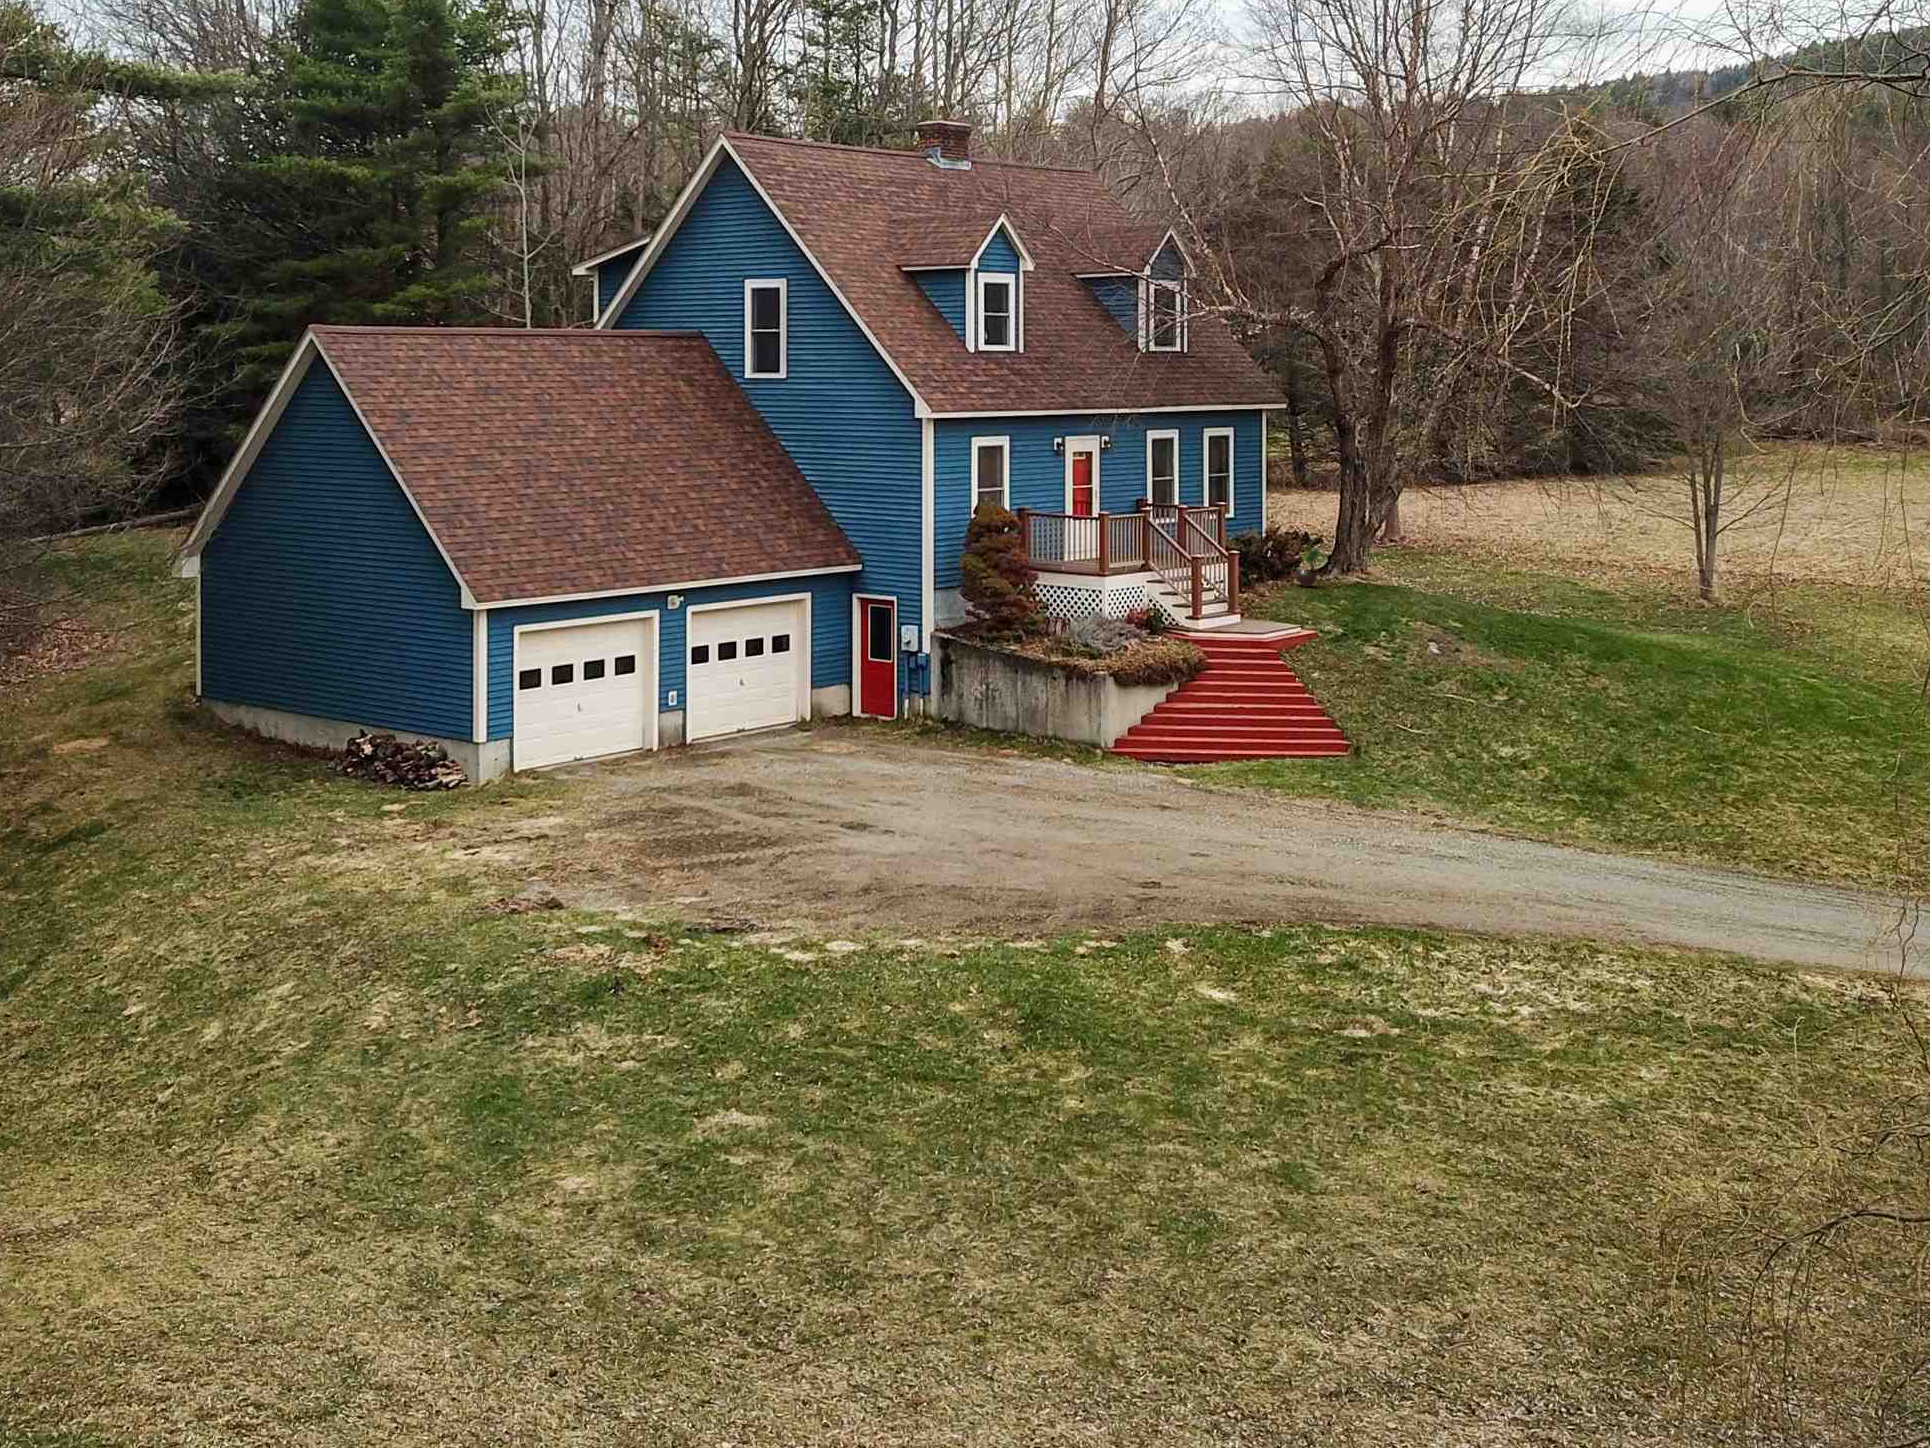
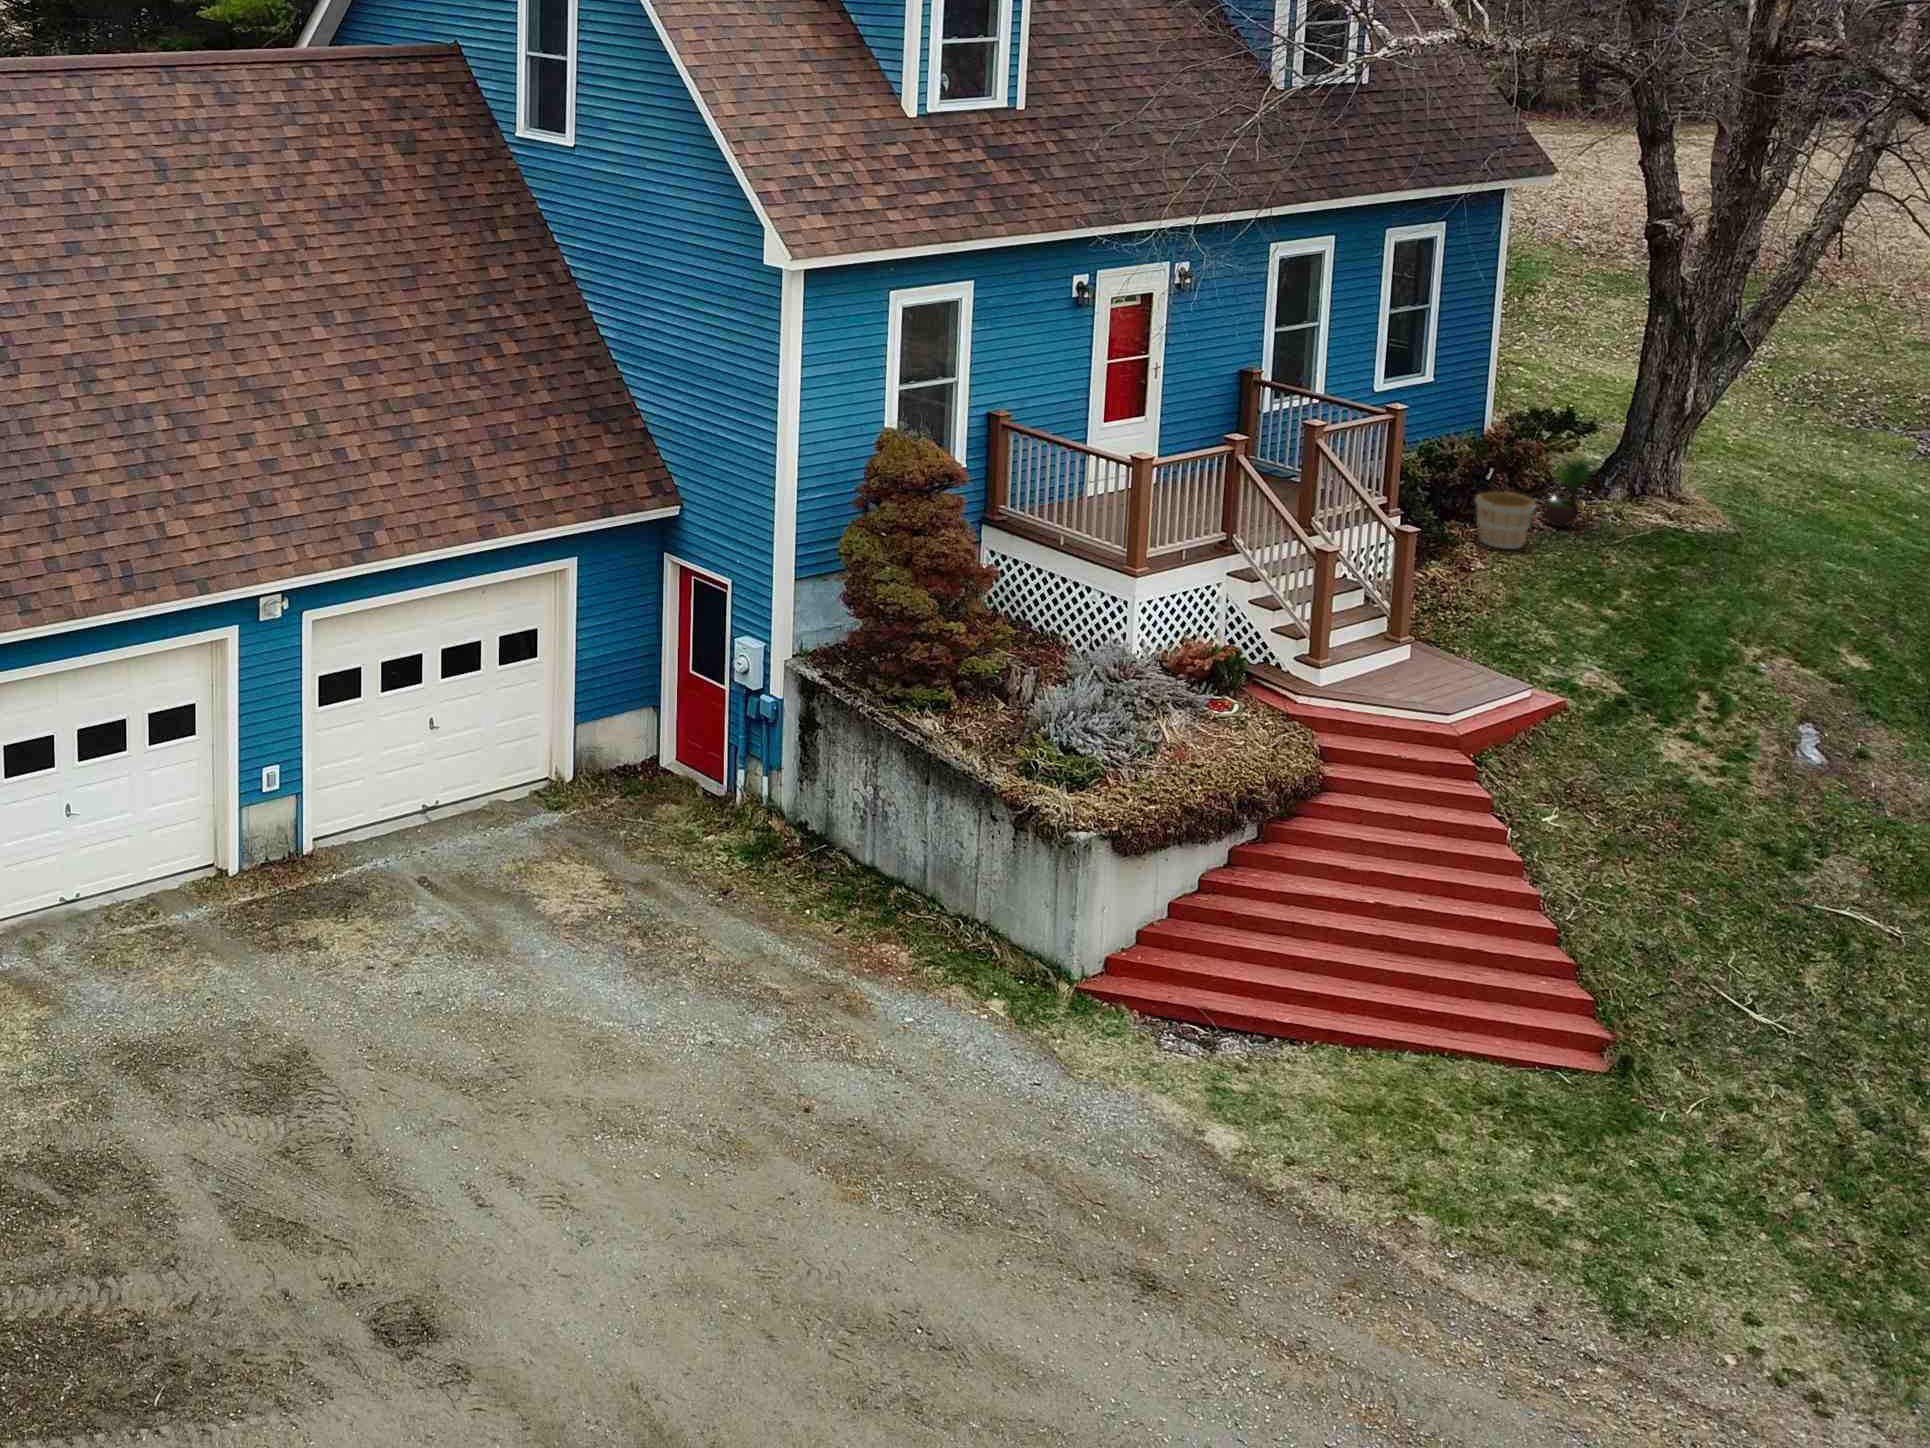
wooden bucket: none [1263,565,1294,594] -> present [1475,492,1536,549]

